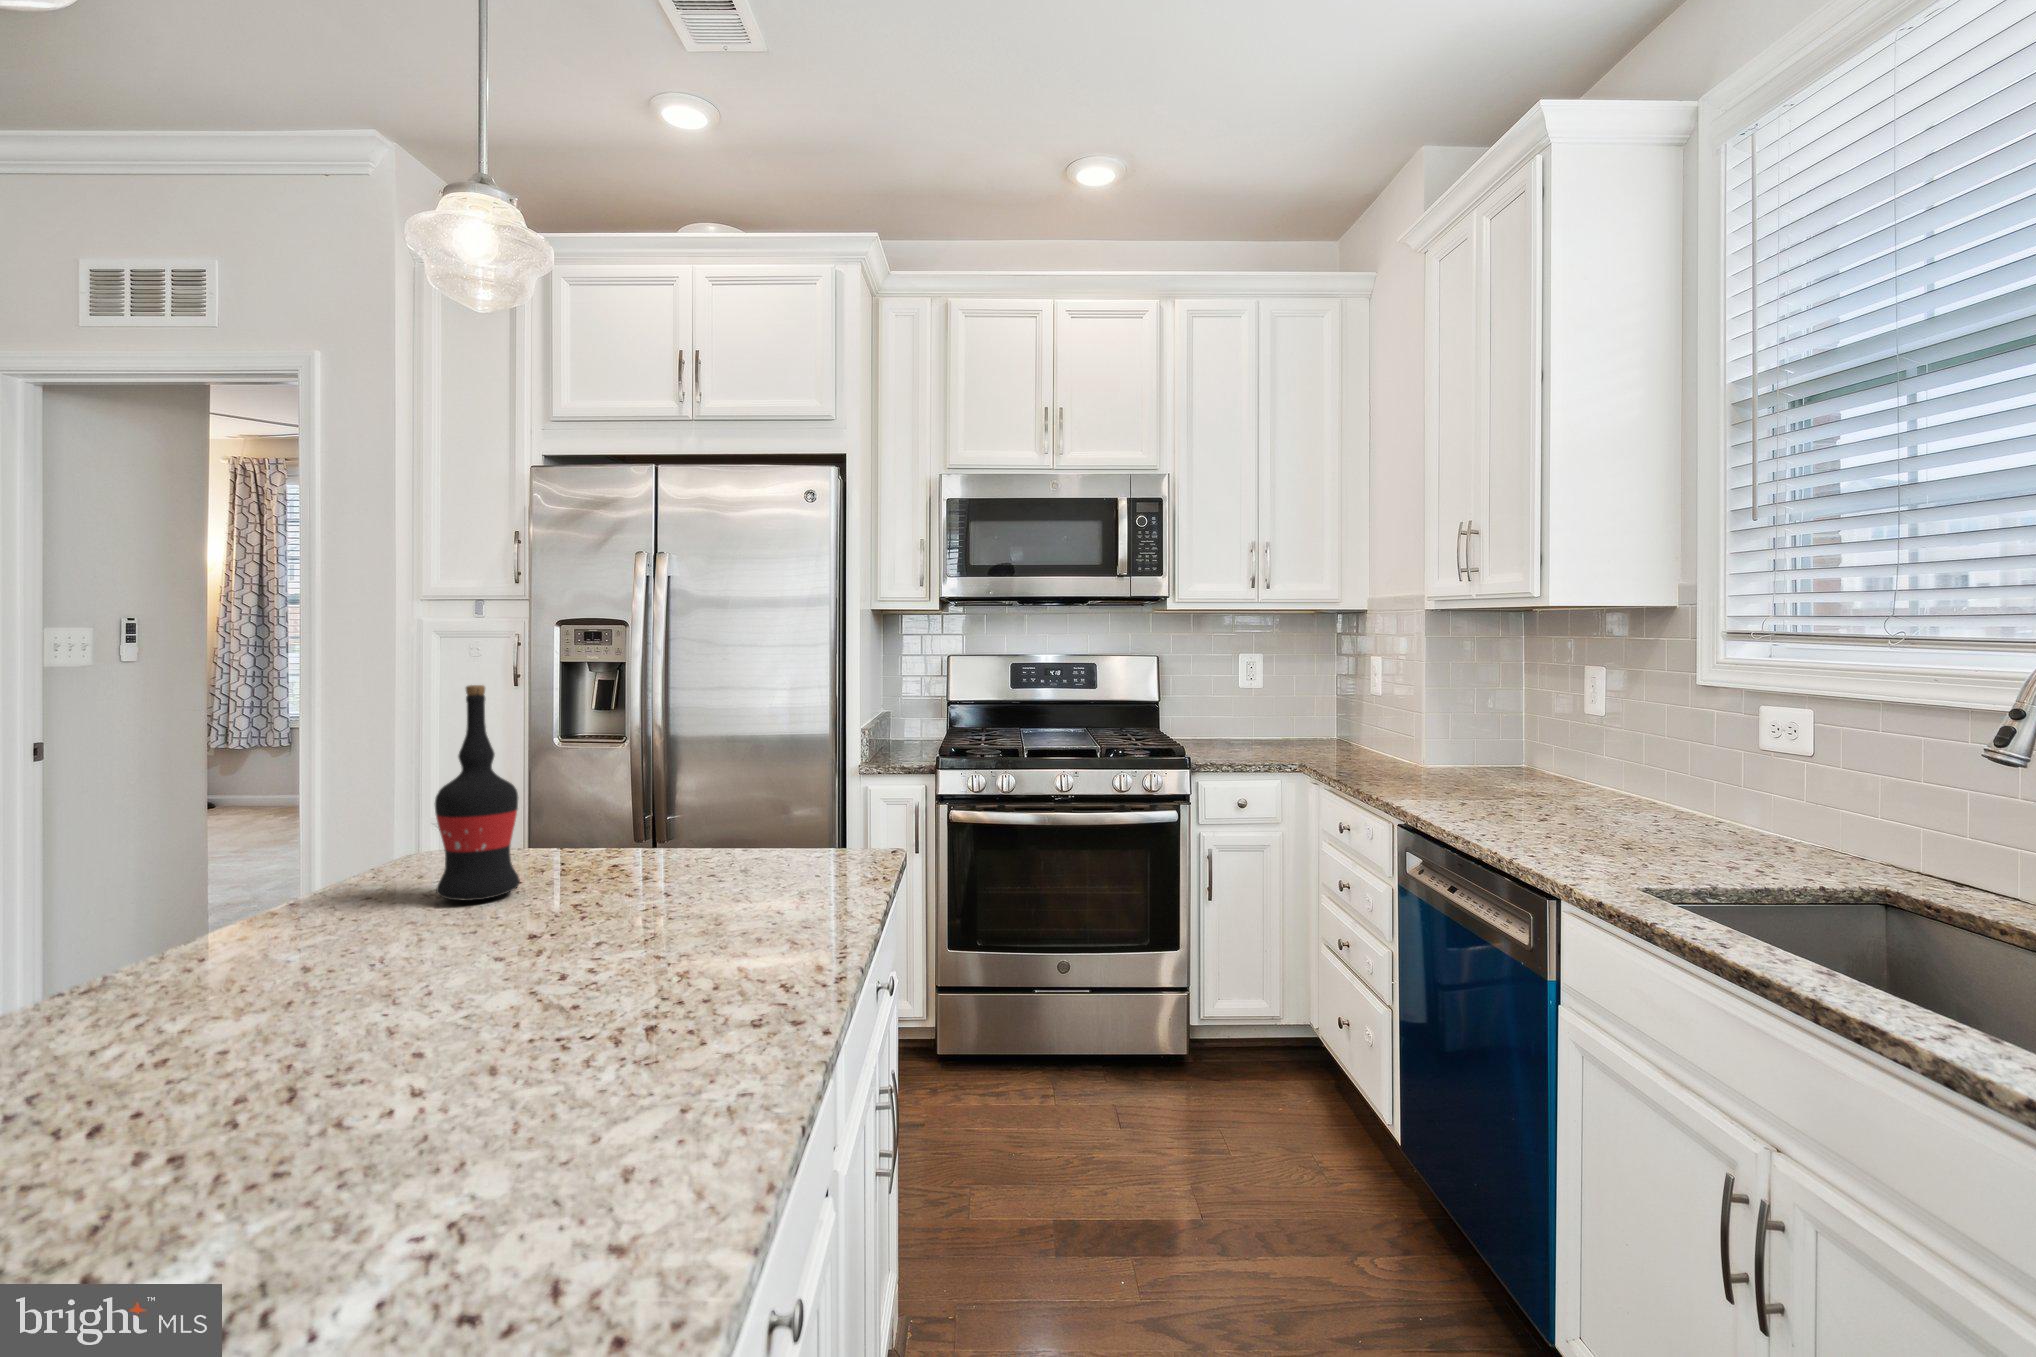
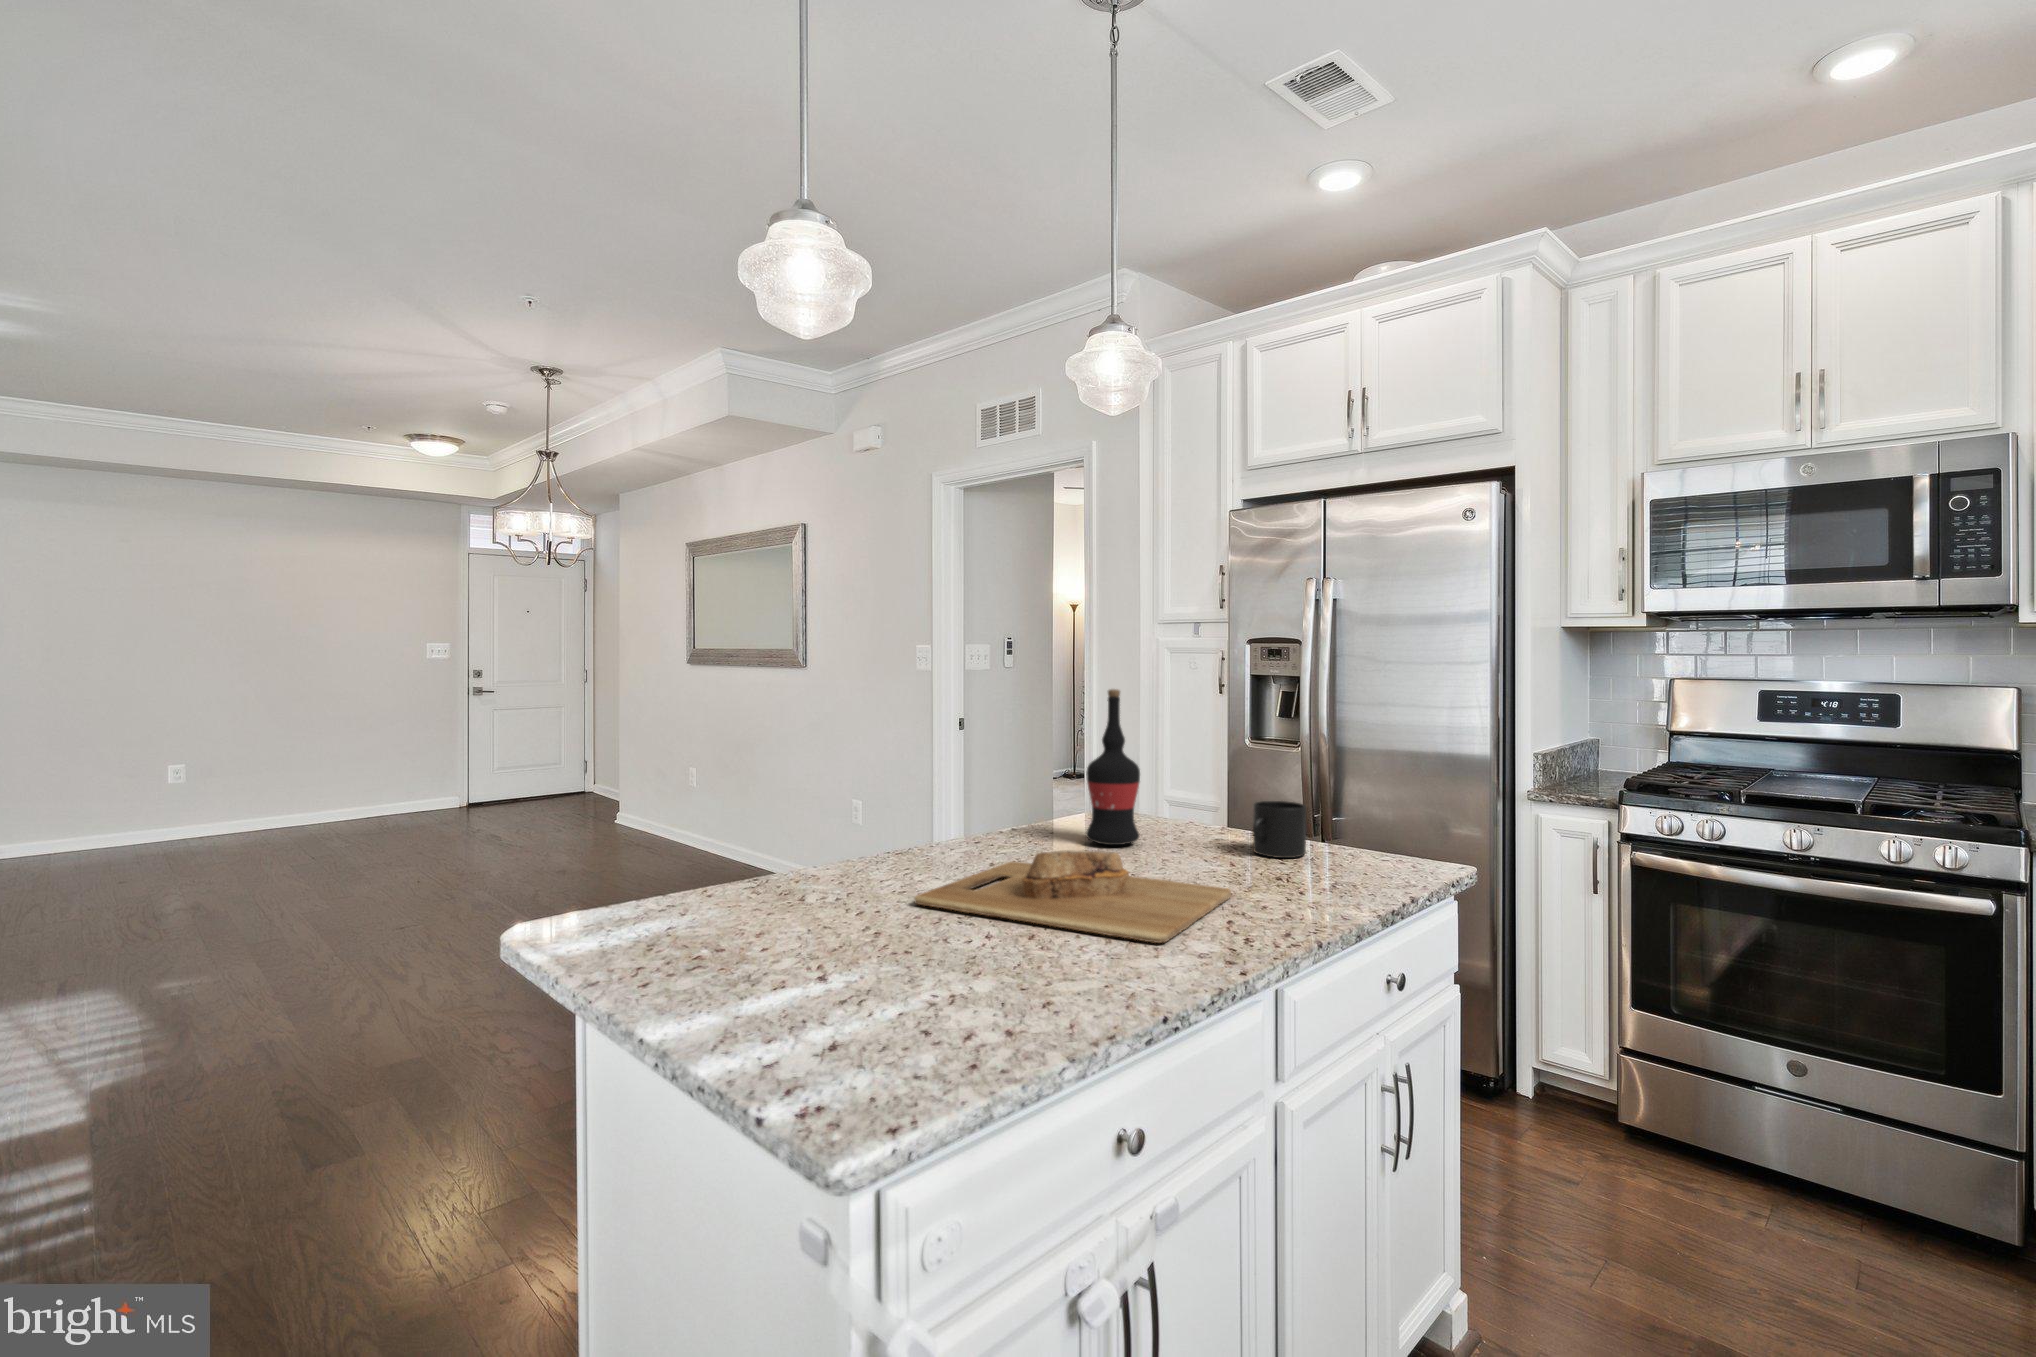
mug: none [675,809,738,878] -> present [1252,801,1306,858]
cutting board: none [212,912,712,1074] -> present [915,850,1231,943]

